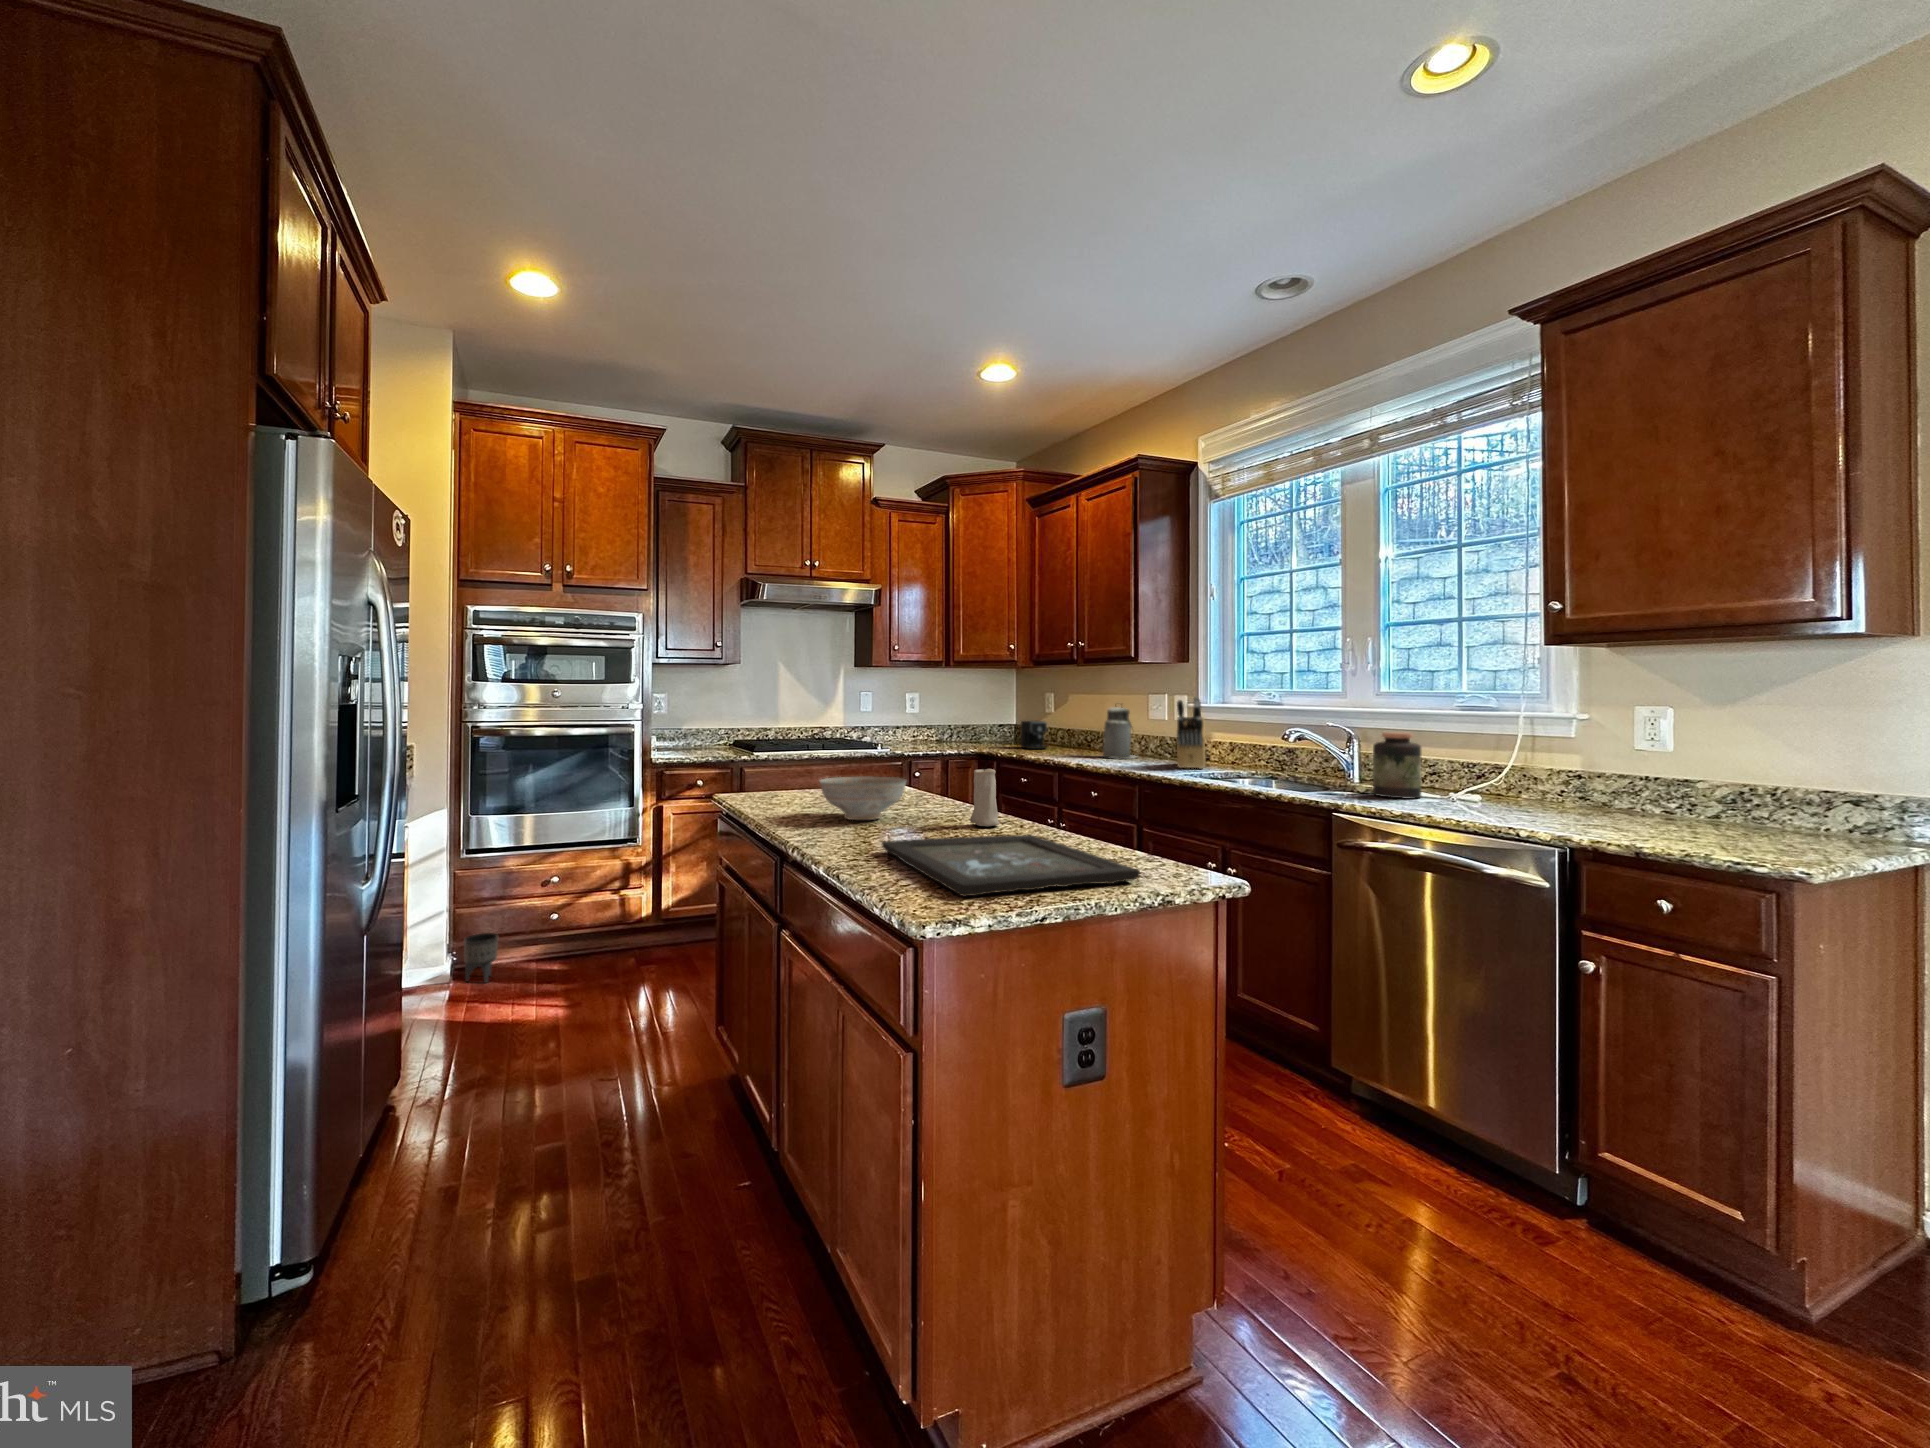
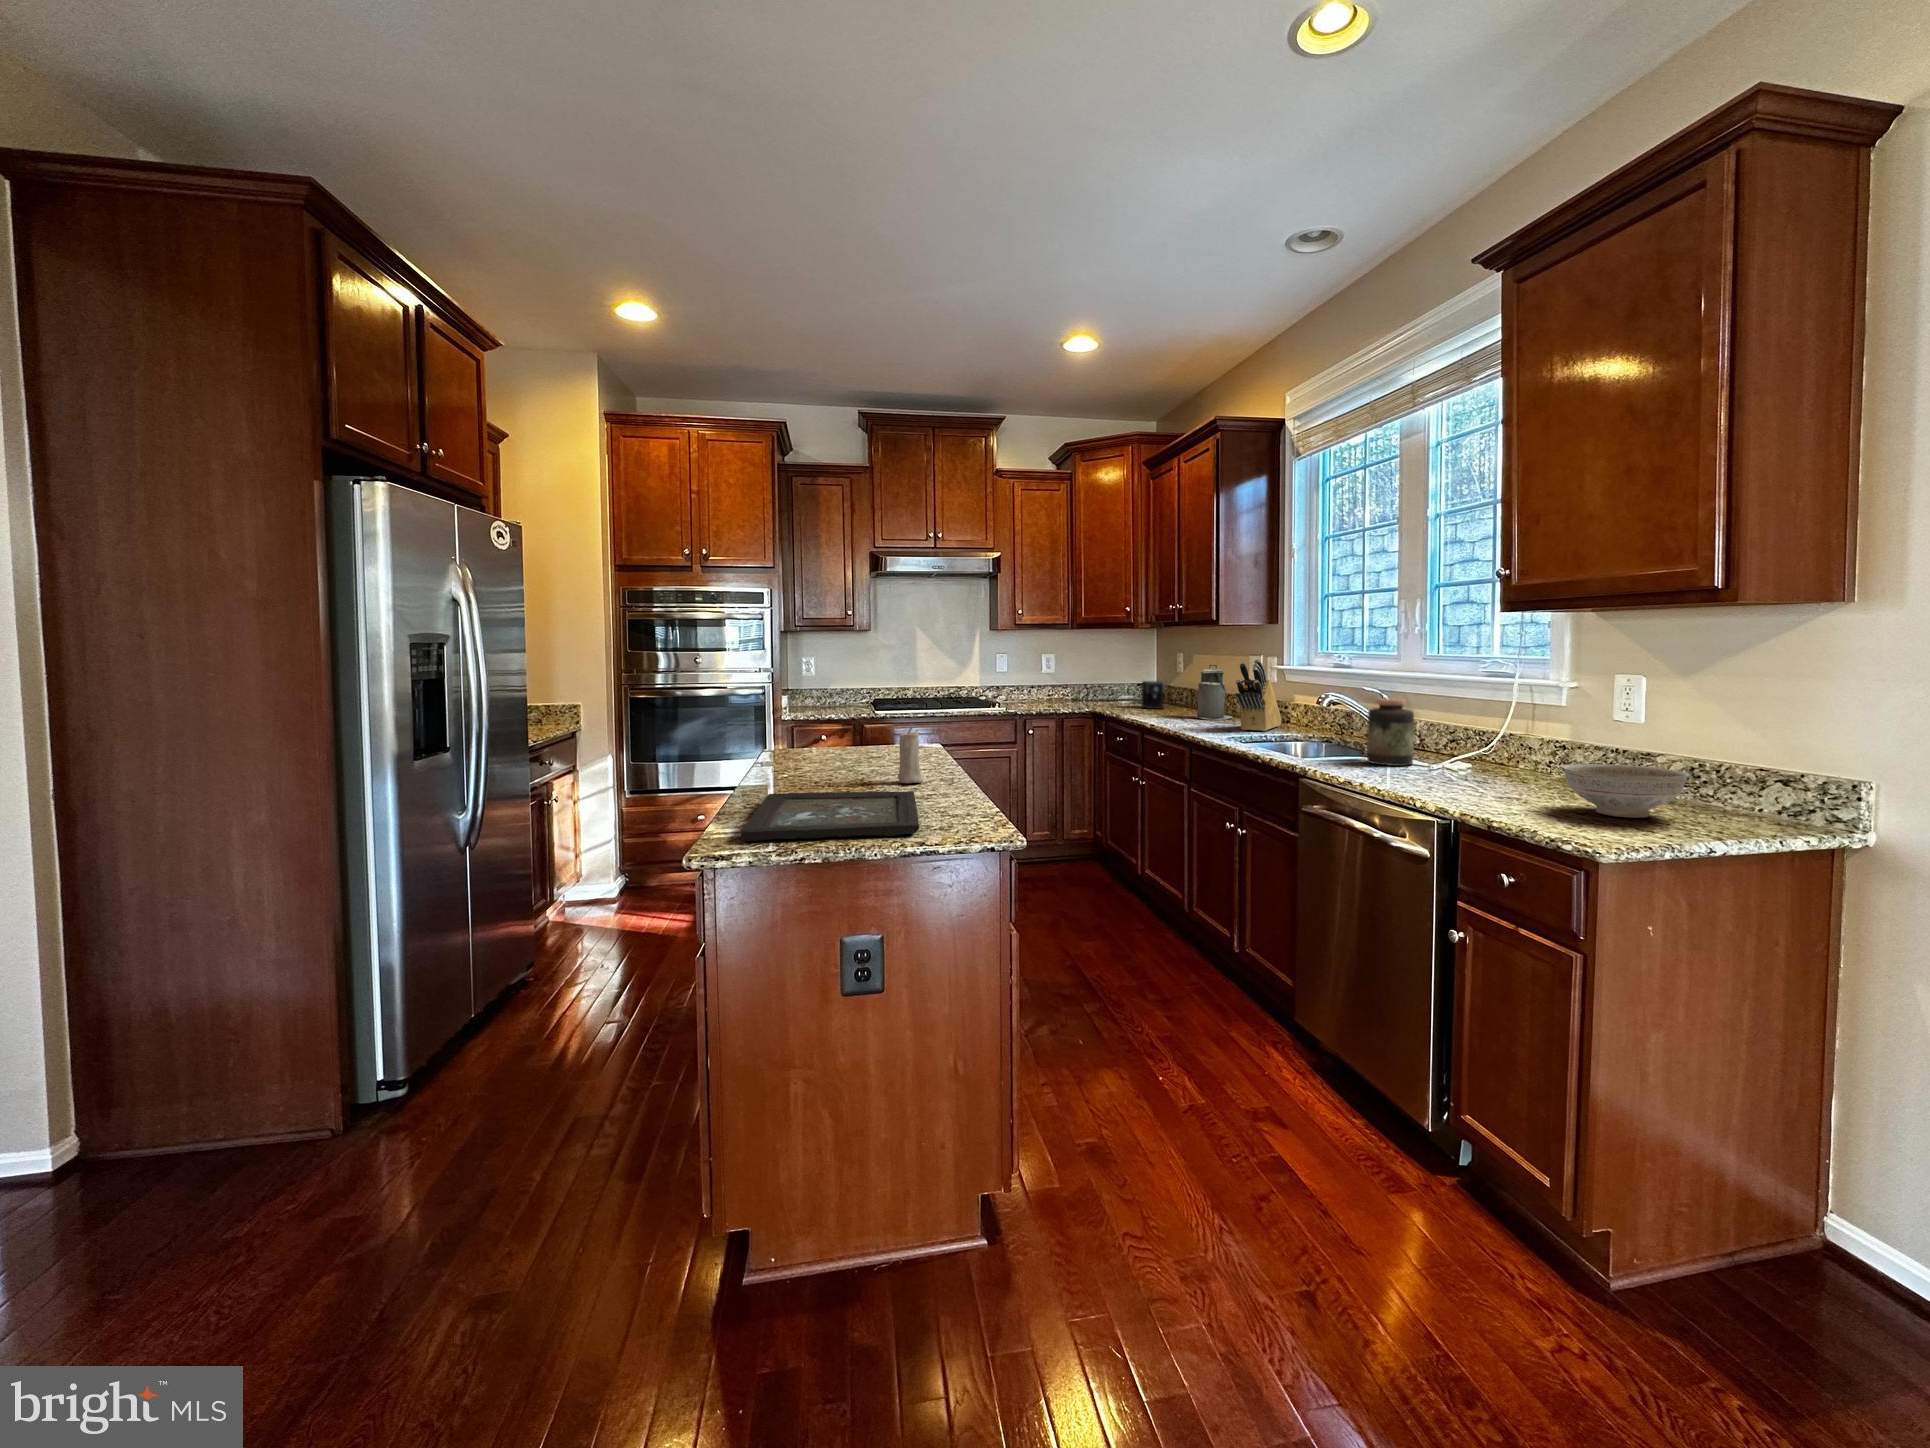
decorative bowl: present [819,777,907,820] -> present [1563,764,1689,818]
planter: present [464,933,498,983] -> none [621,860,650,901]

